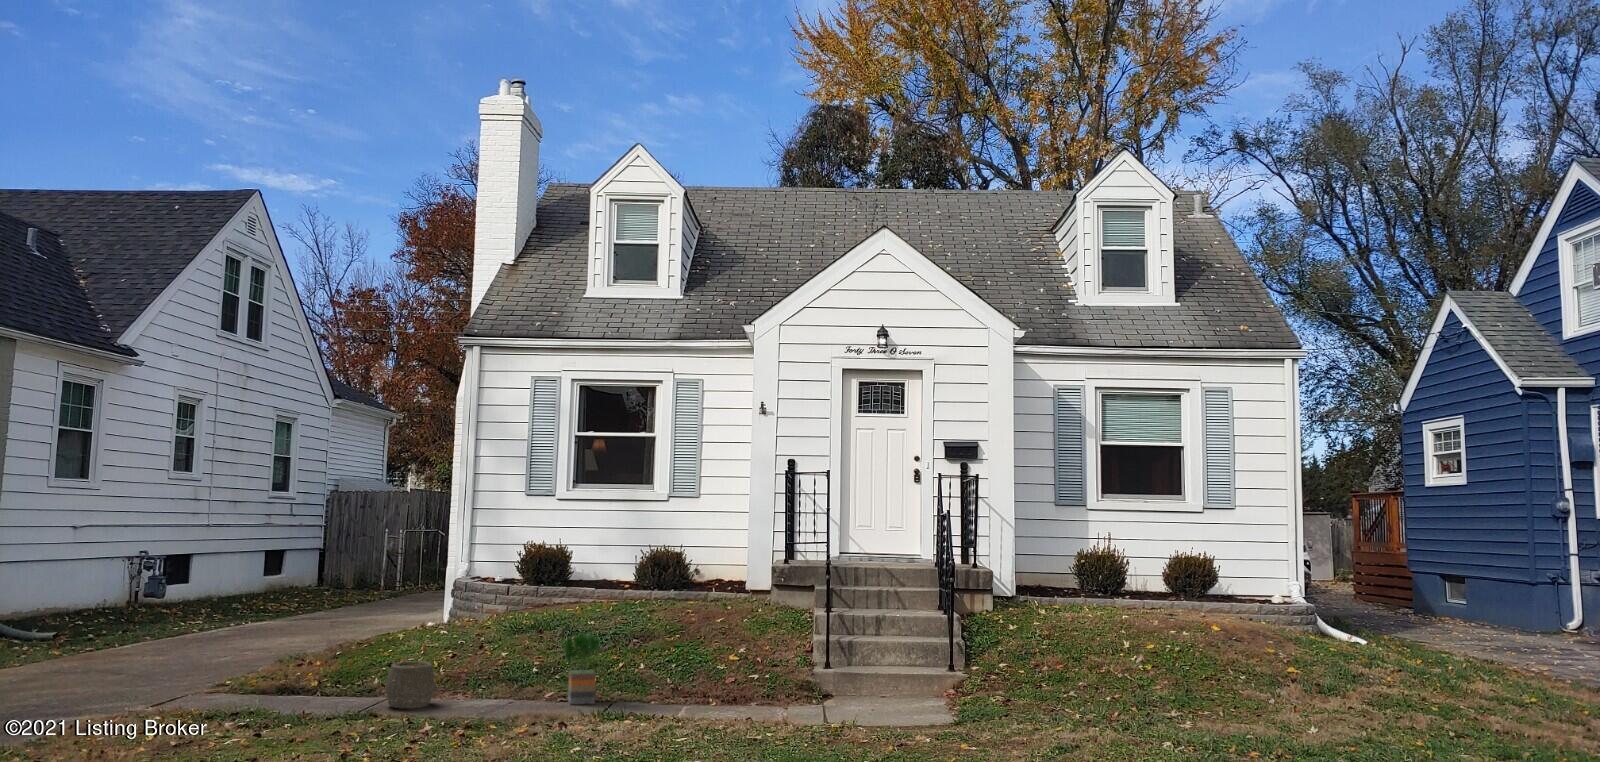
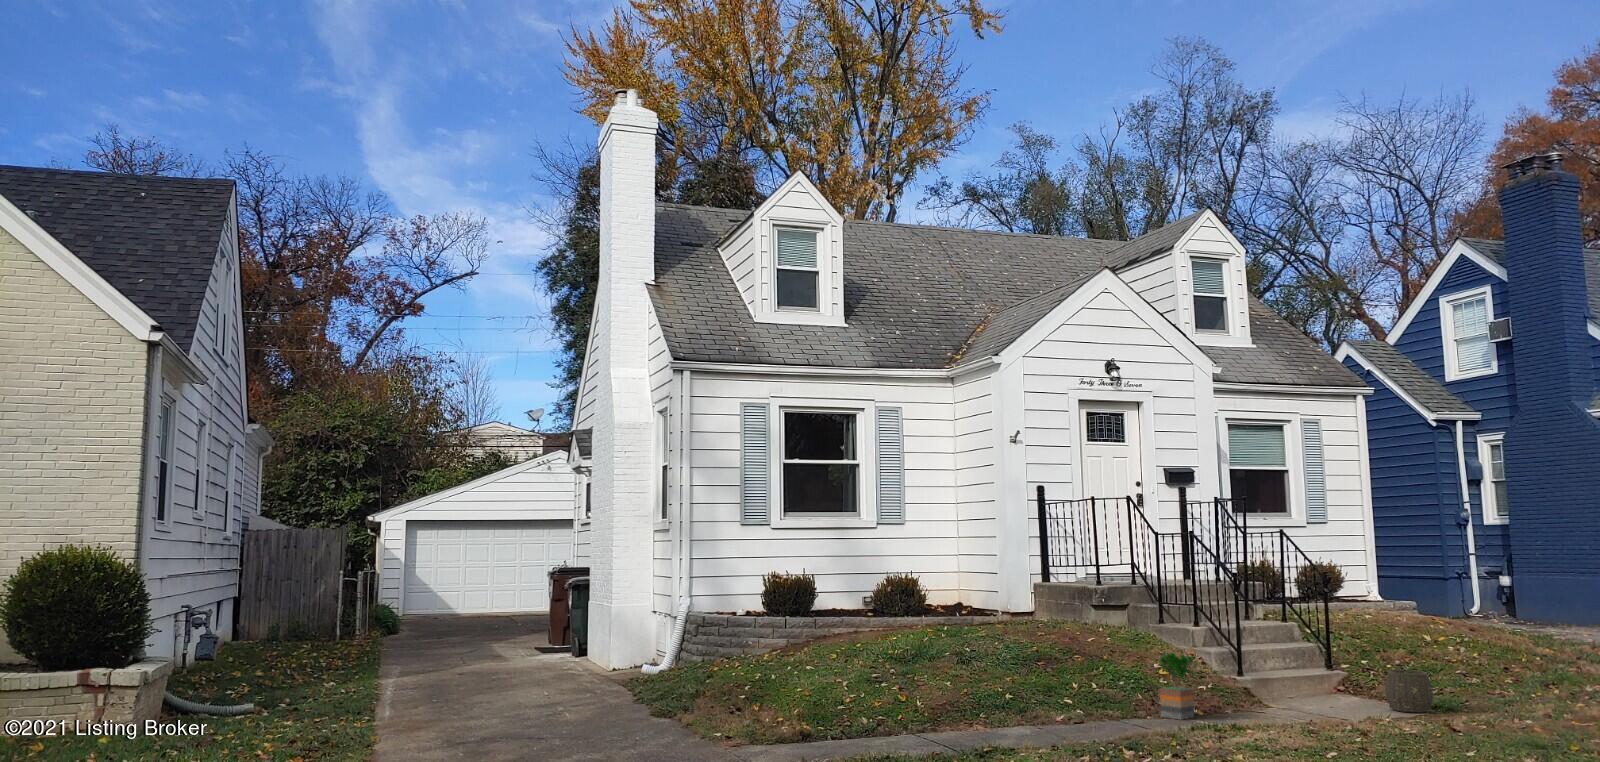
woven basket: present [386,661,435,709] -> present [1384,670,1434,713]

